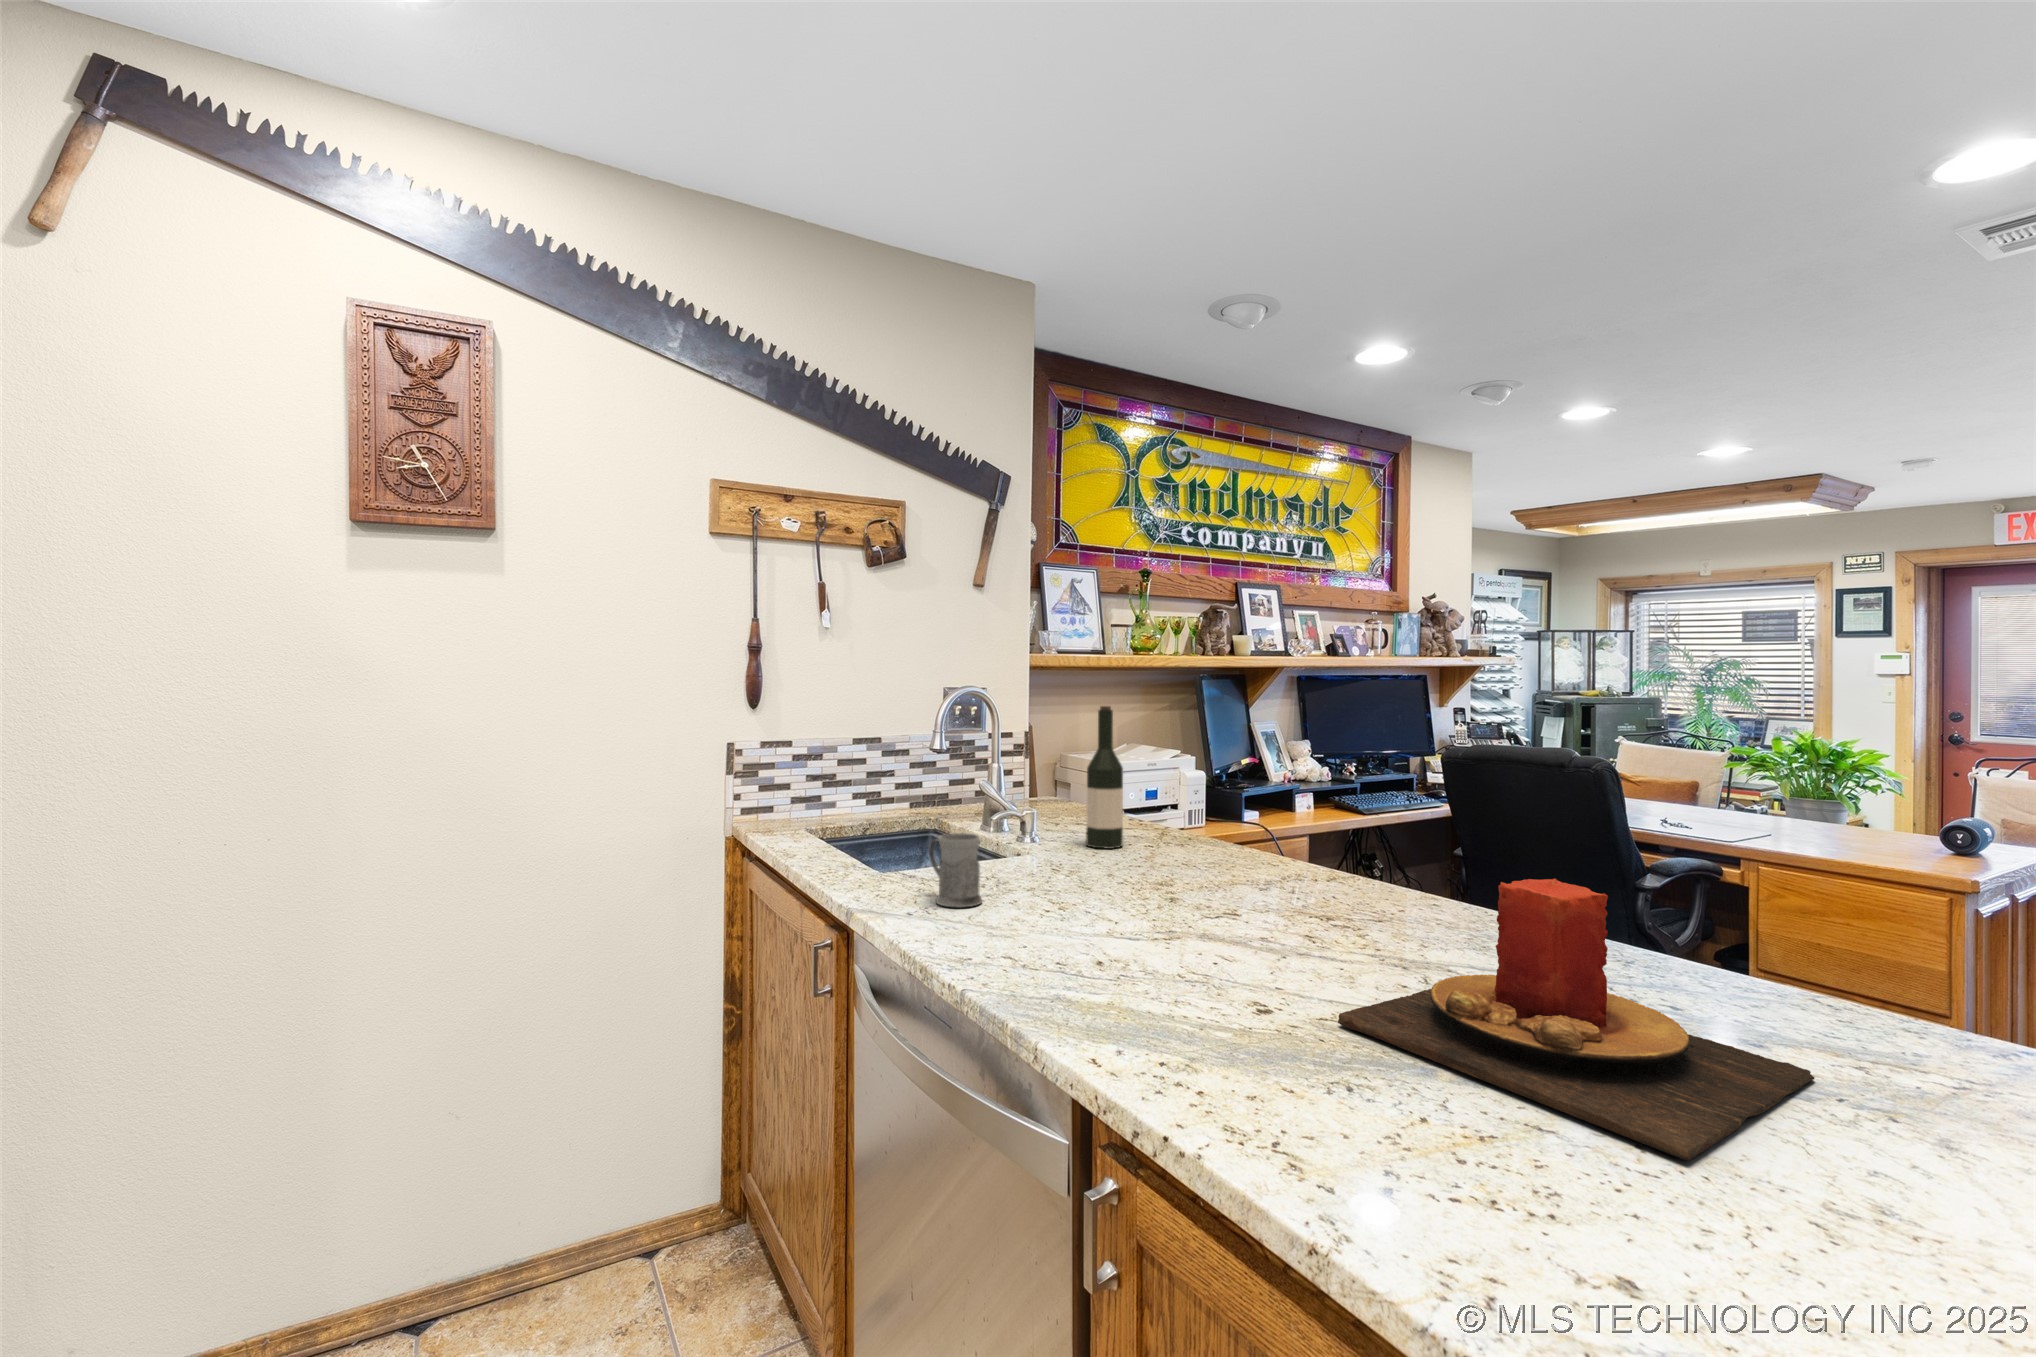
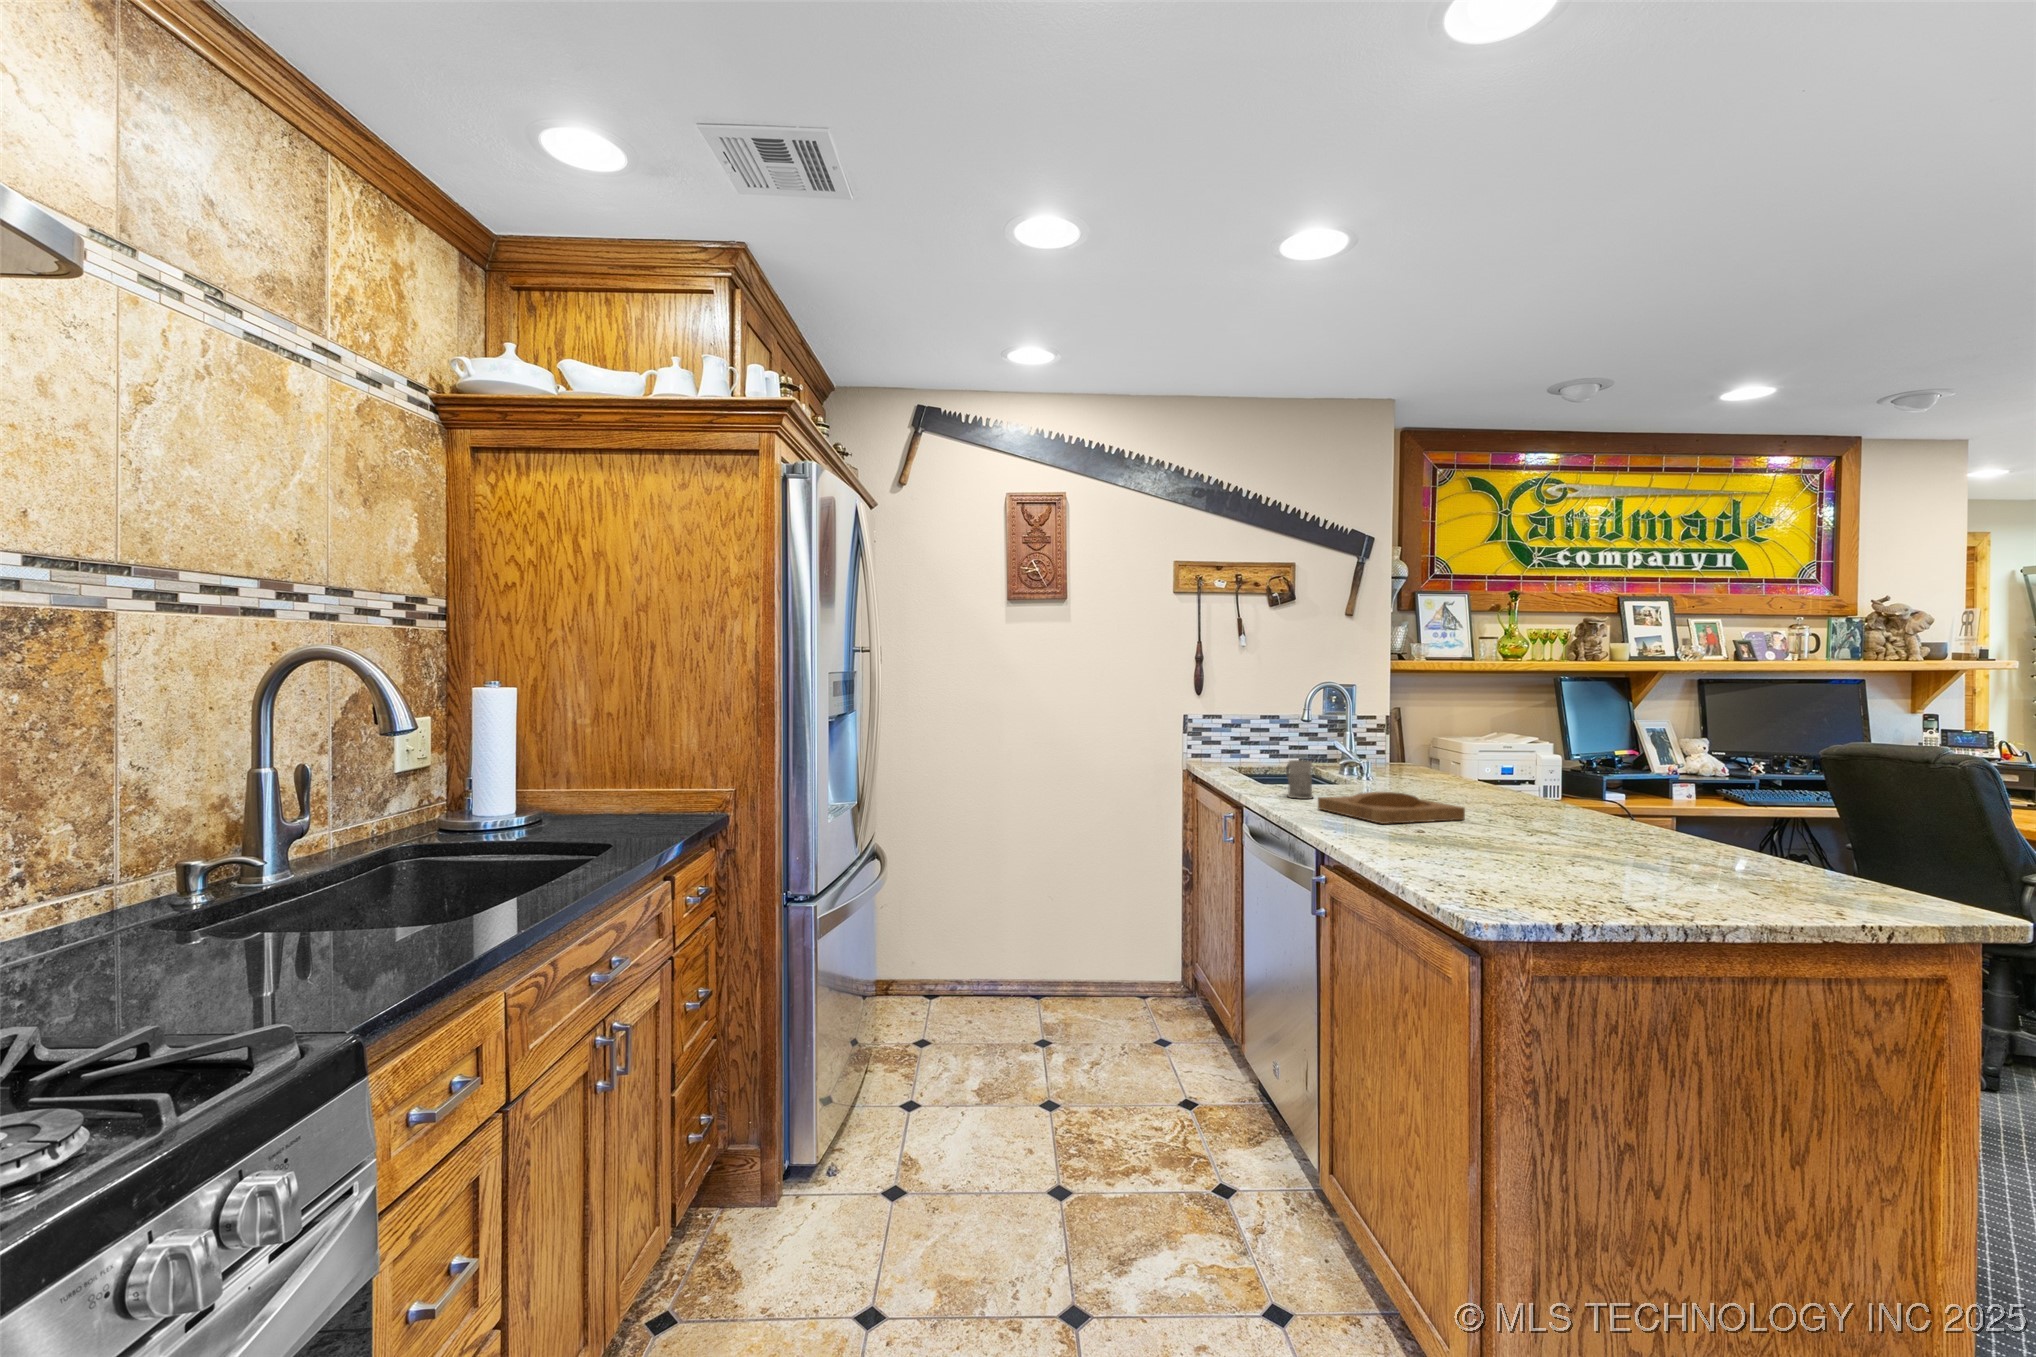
wine bottle: present [1086,706,1123,849] -> none [1409,694,1437,788]
candle: present [1338,879,1814,1161] -> none [1453,771,1693,870]
tray: none [1017,889,1267,985] -> present [1318,792,1465,824]

